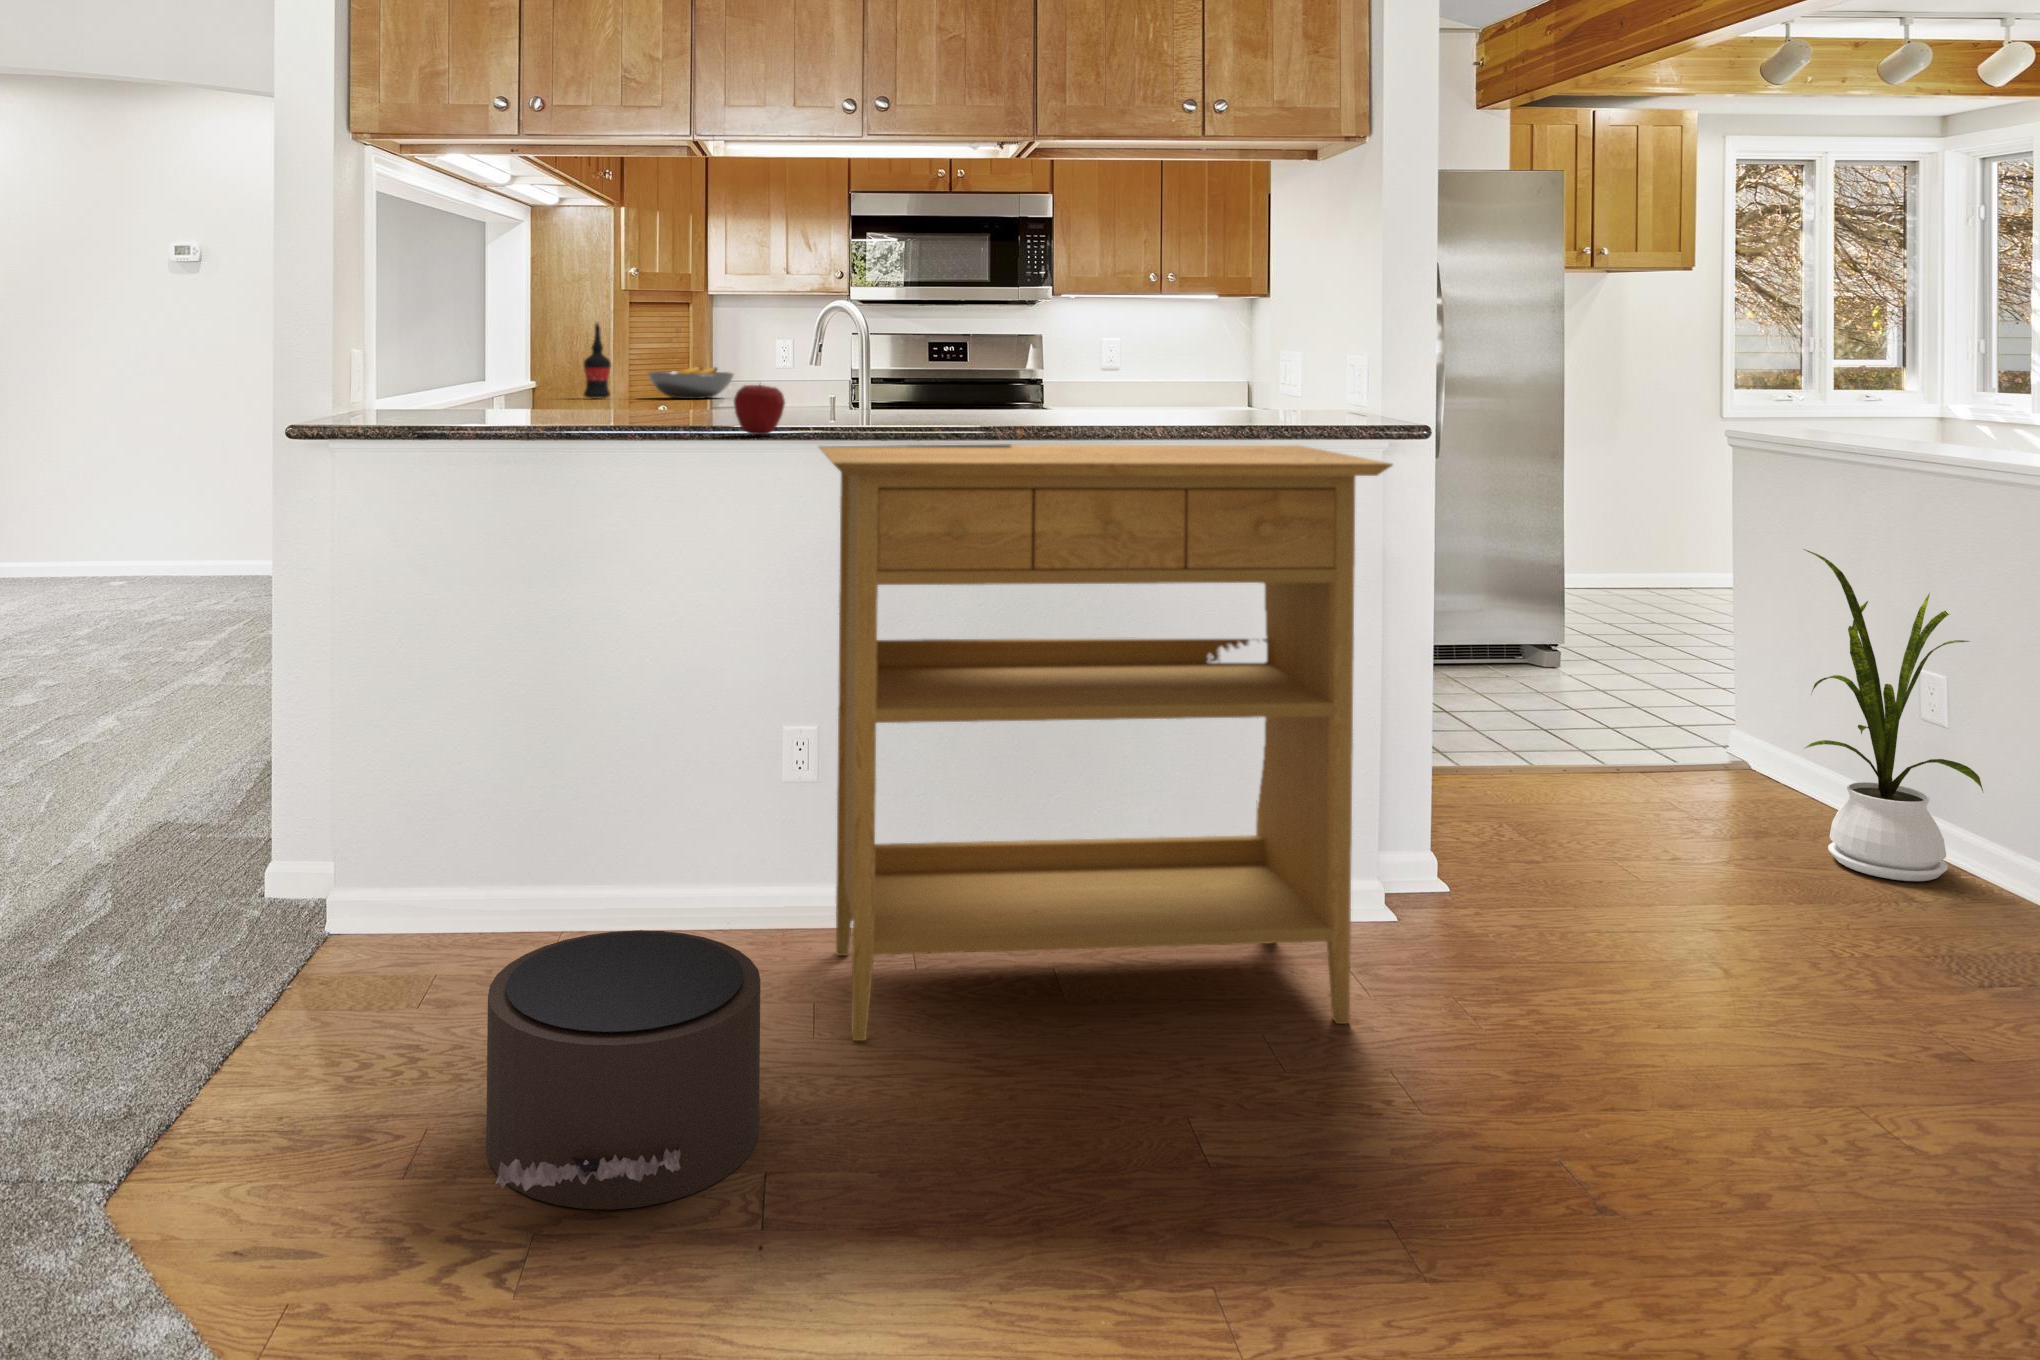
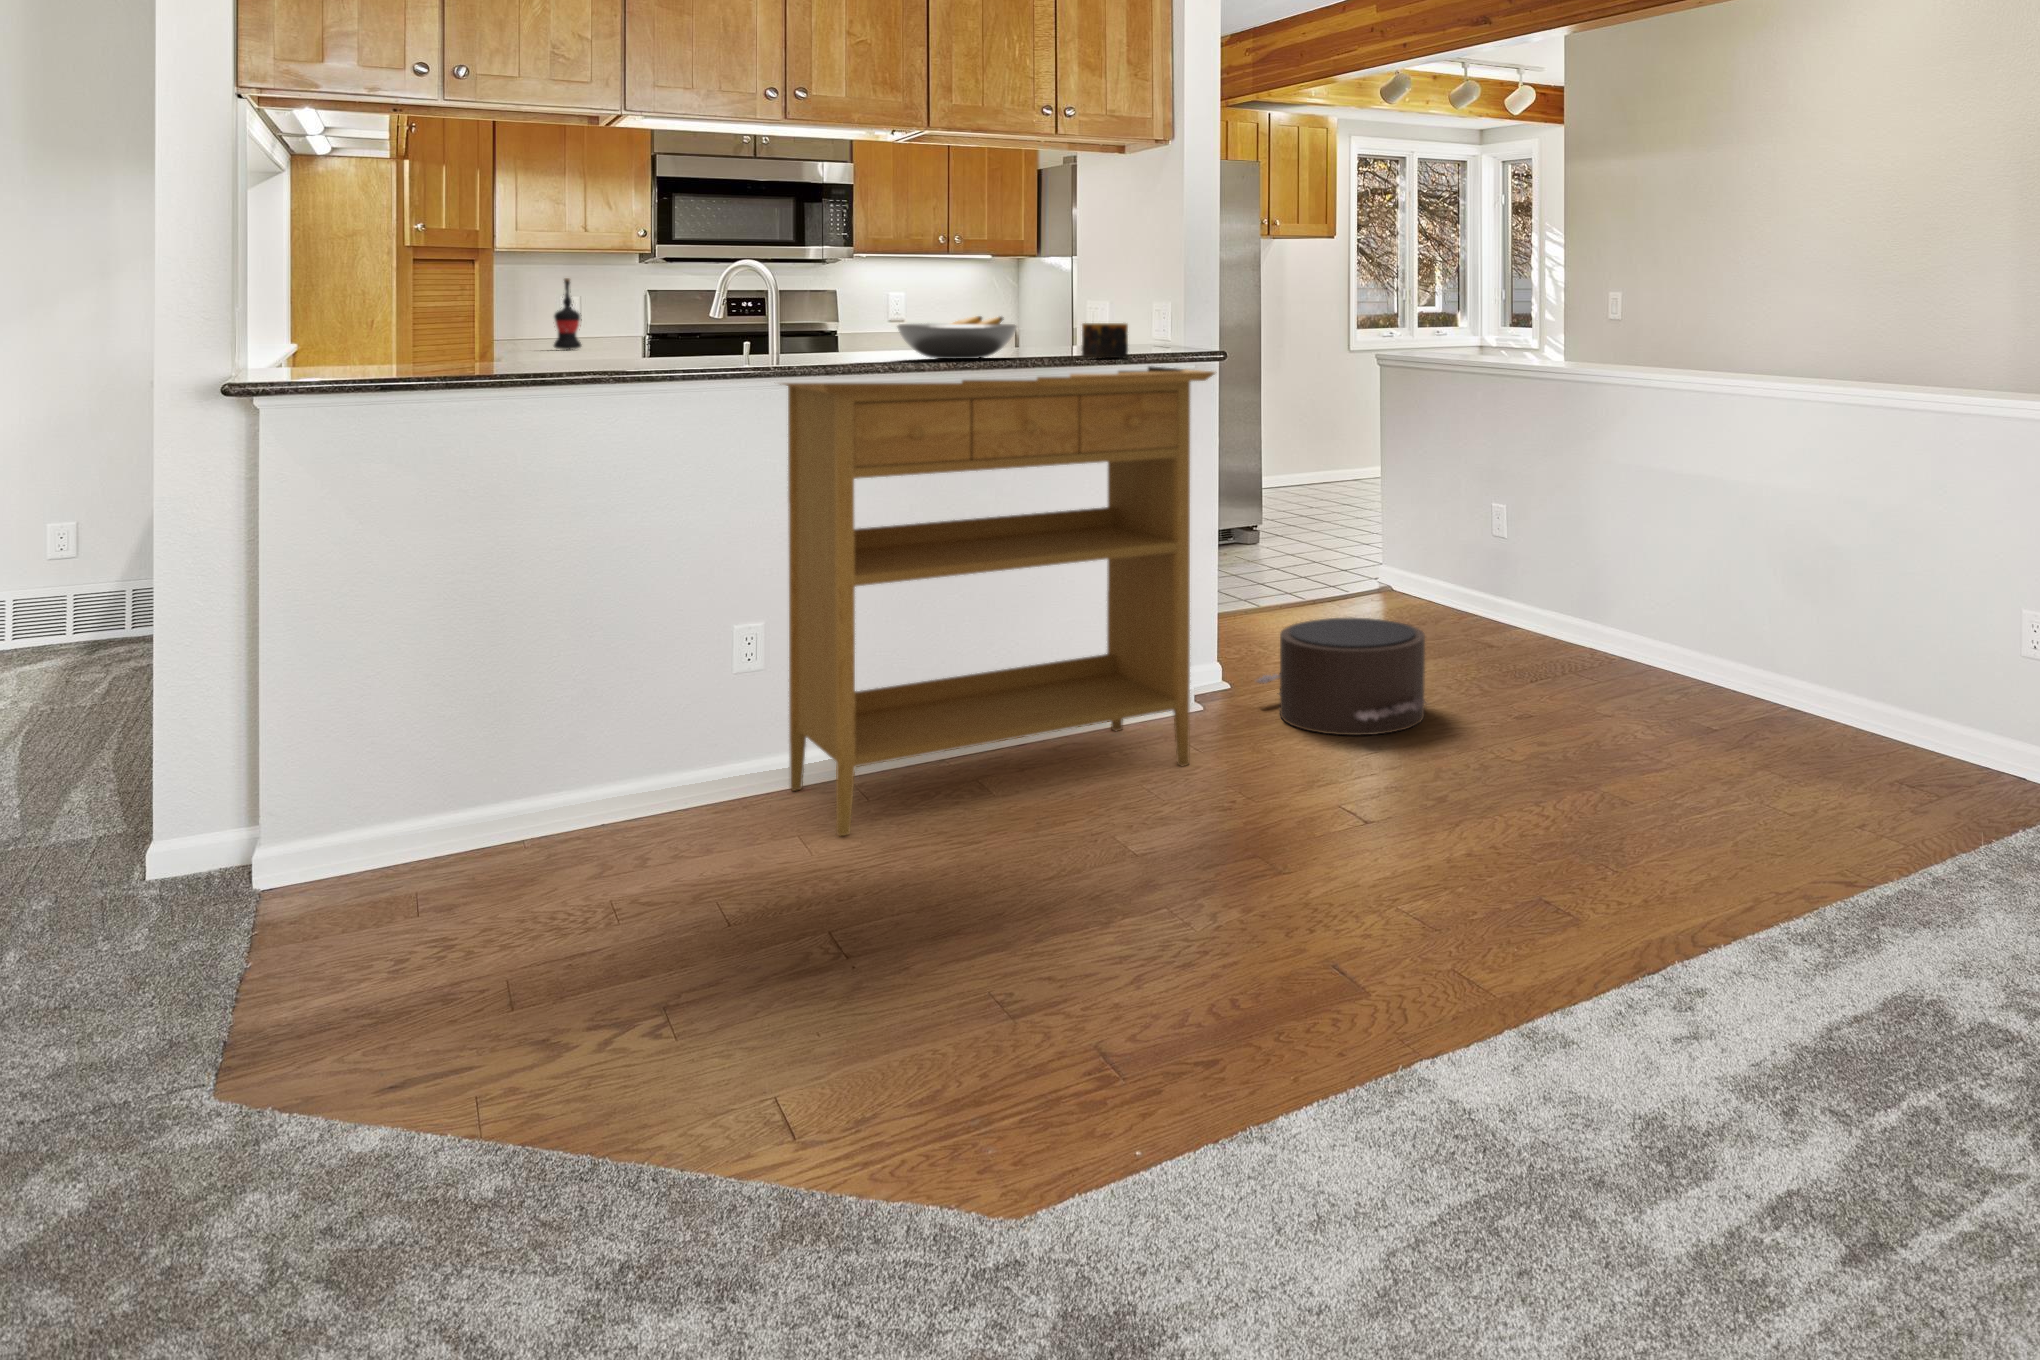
wine bottle: present [584,323,611,399] -> present [554,278,582,350]
fruit bowl: present [648,367,733,399] -> present [897,316,1017,359]
apple: present [734,384,785,435] -> none [666,325,714,371]
candle: none [1239,386,1301,434] -> present [1082,323,1128,358]
house plant: present [1804,549,1983,881] -> none [1429,430,1533,639]
pouf: present [486,930,761,1210] -> present [1256,618,1425,735]

